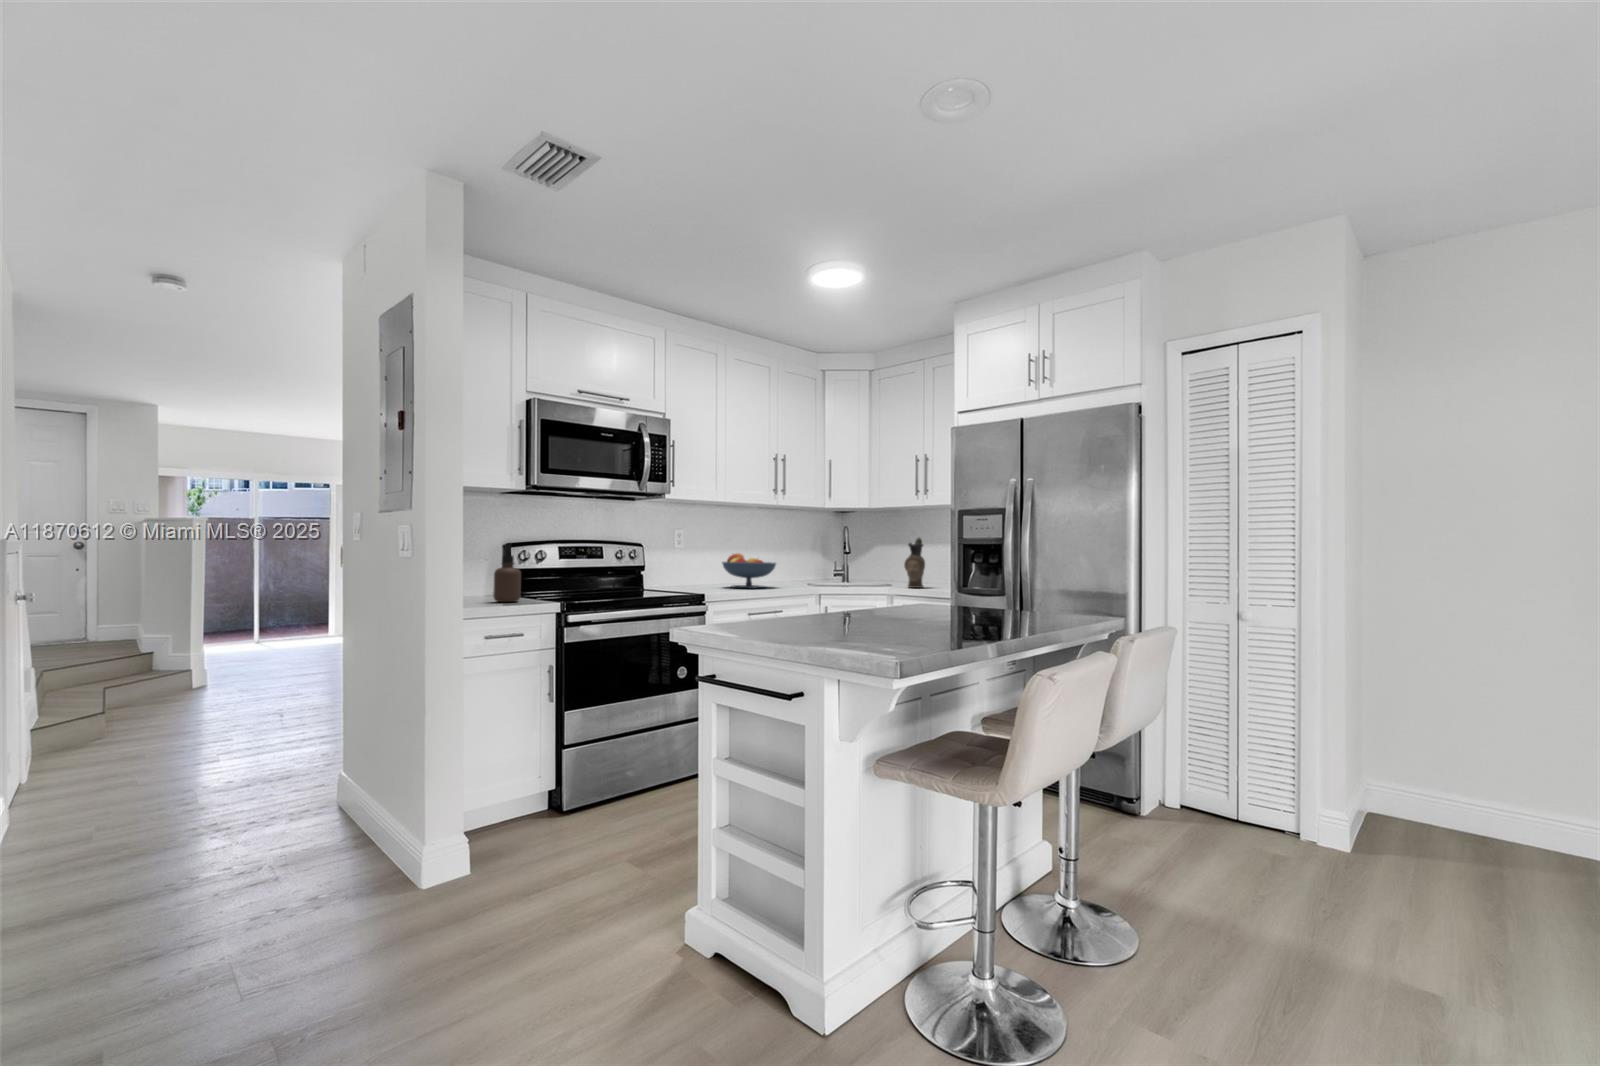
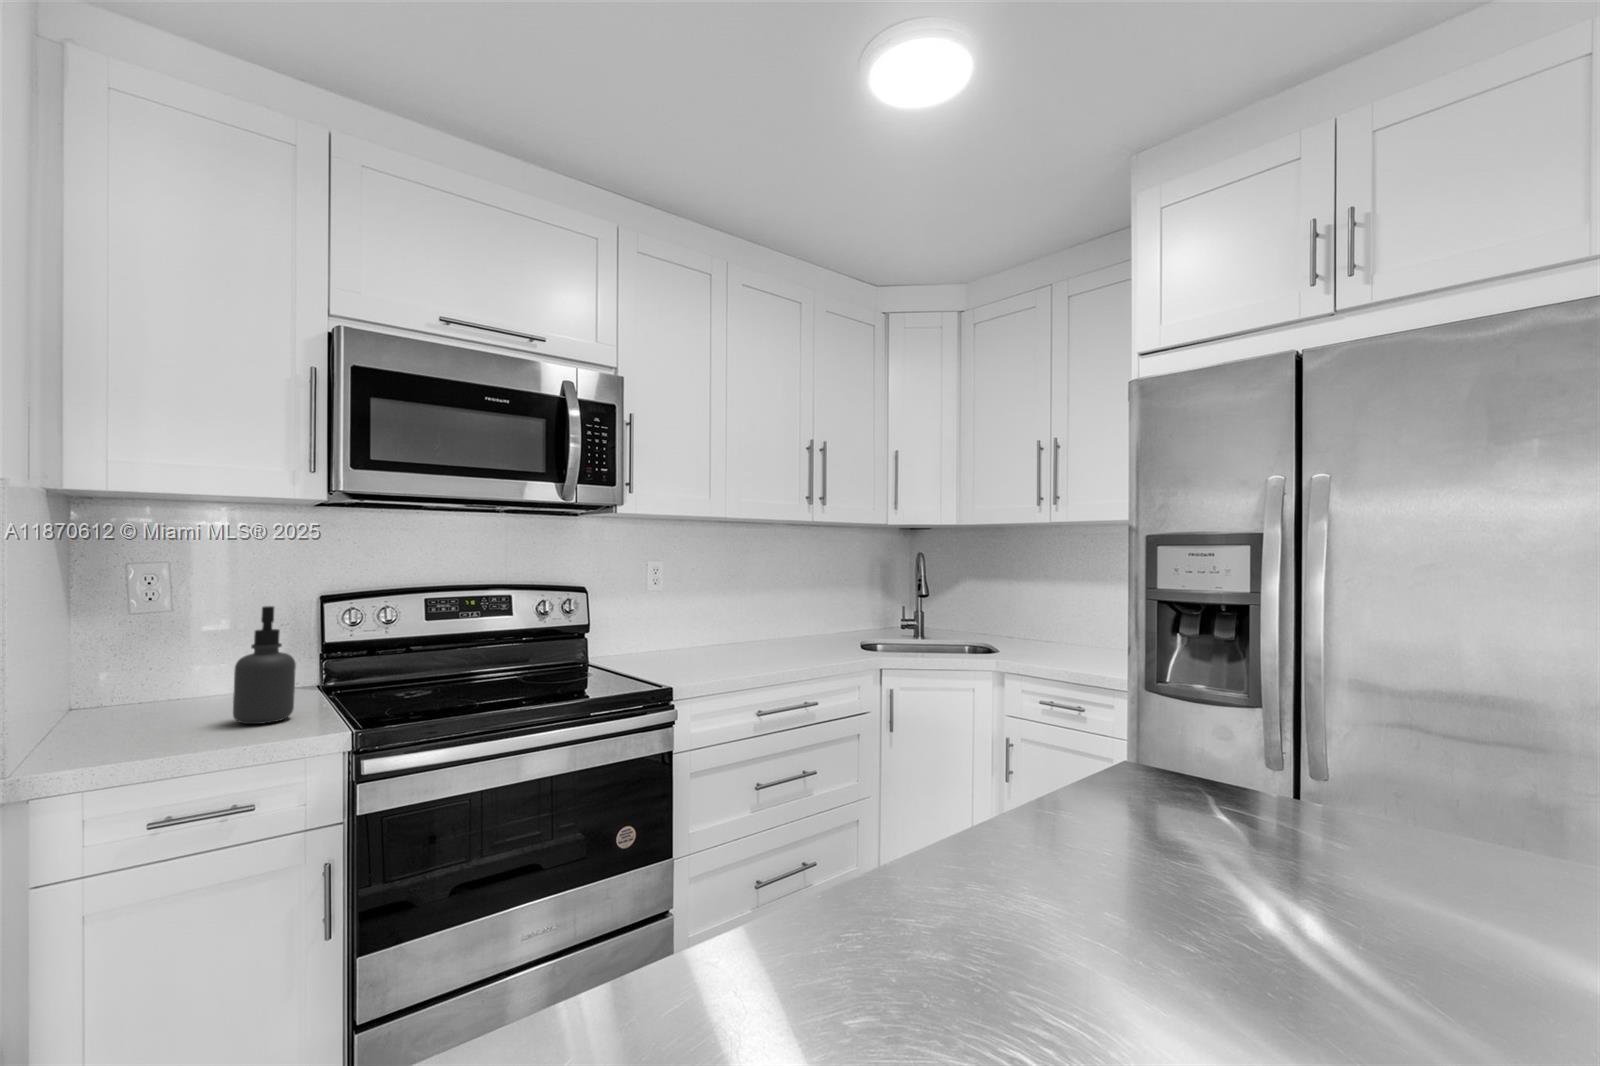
ceramic pitcher: present [904,538,925,588] -> none [1021,574,1056,659]
fruit bowl: present [722,553,776,588] -> none [719,599,809,660]

